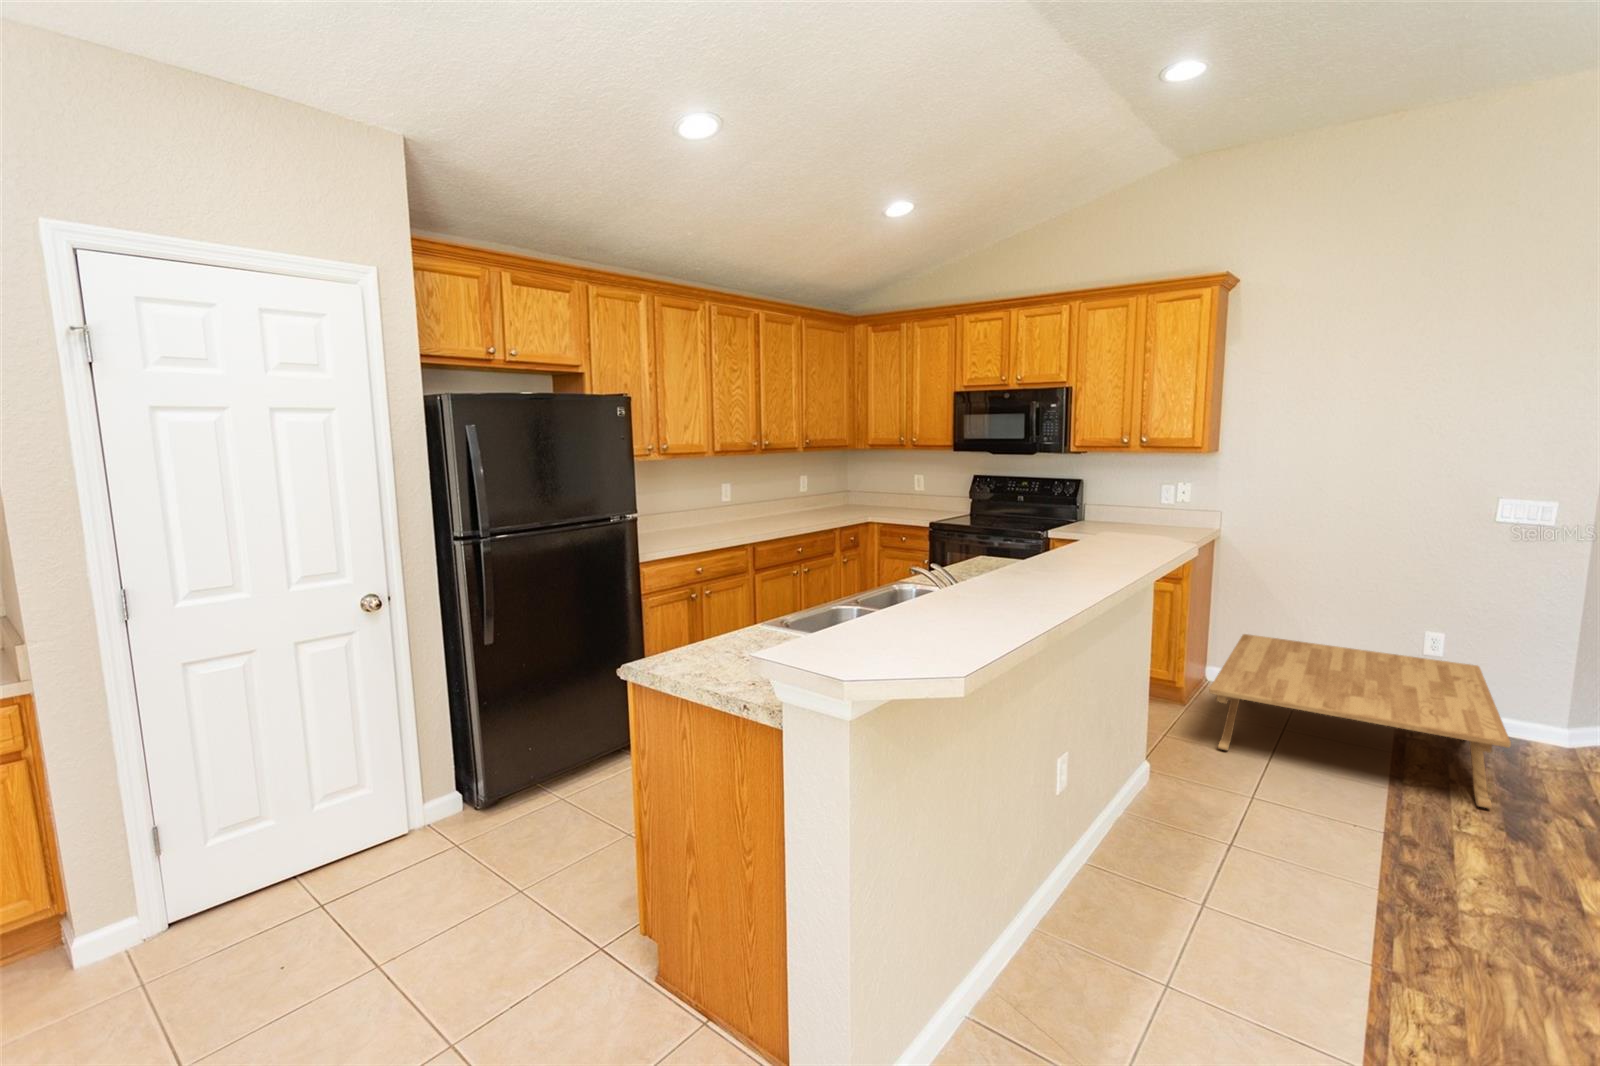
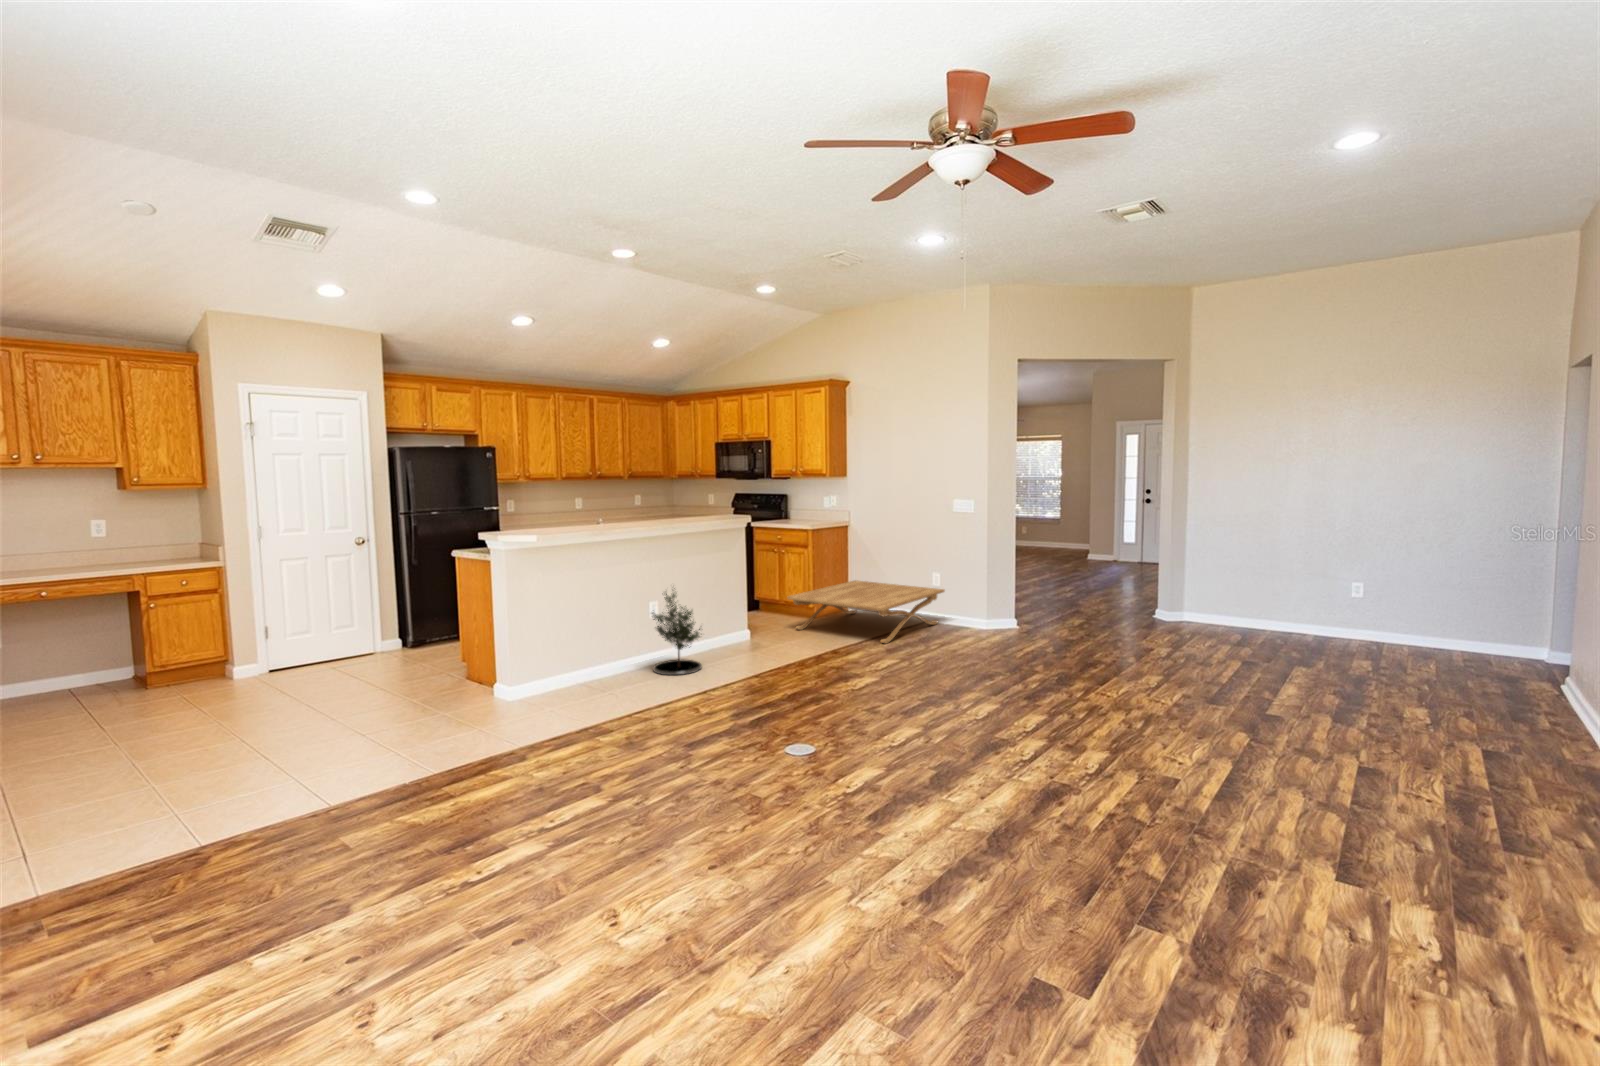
potted tree: none [1092,736,1257,972] -> present [652,593,702,675]

